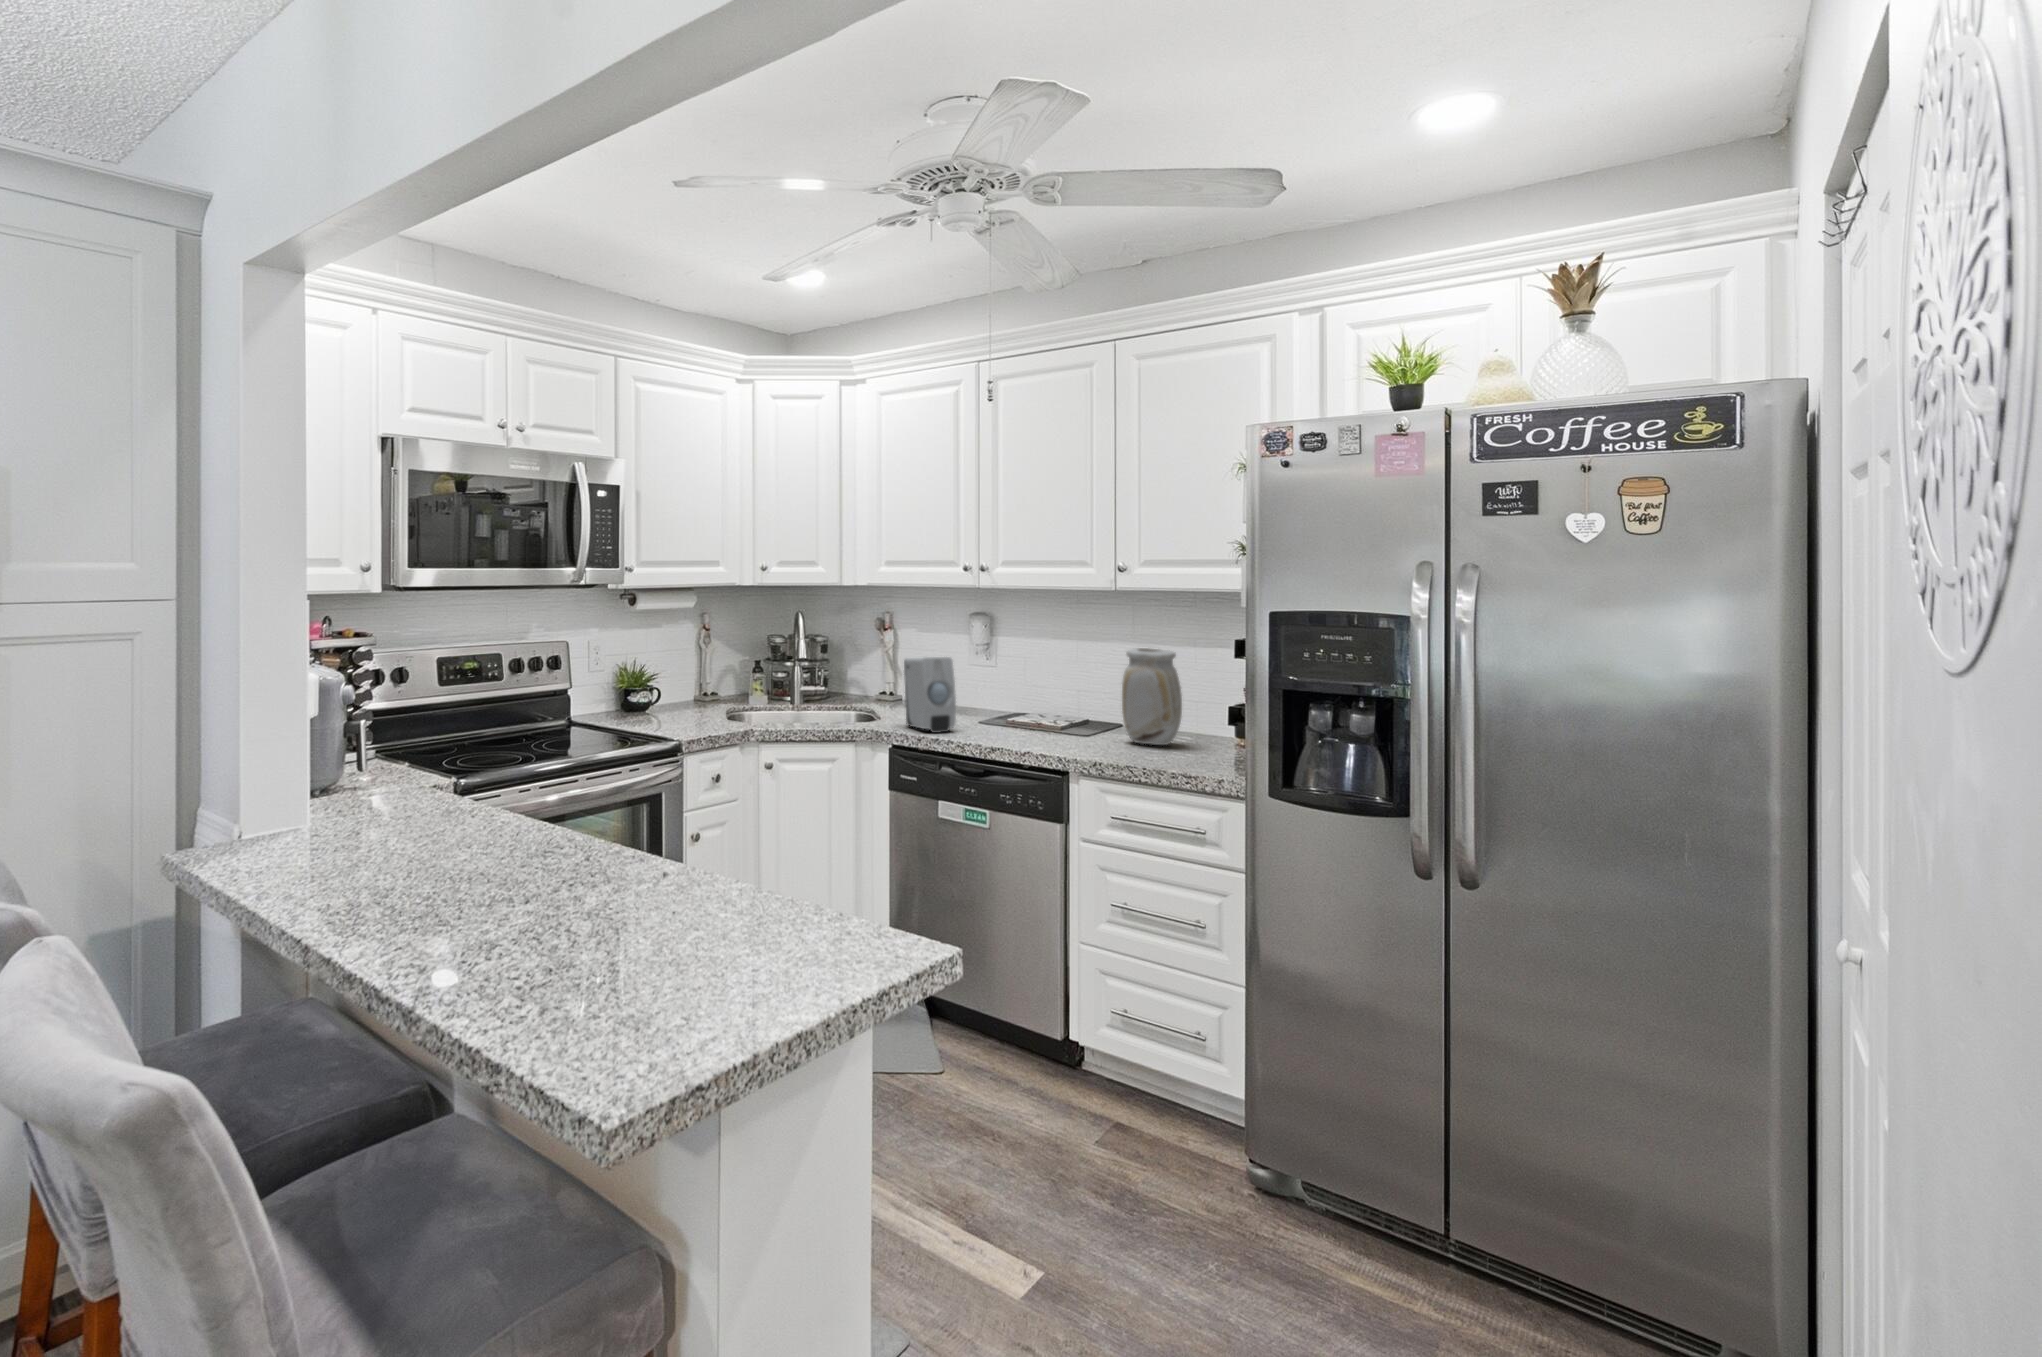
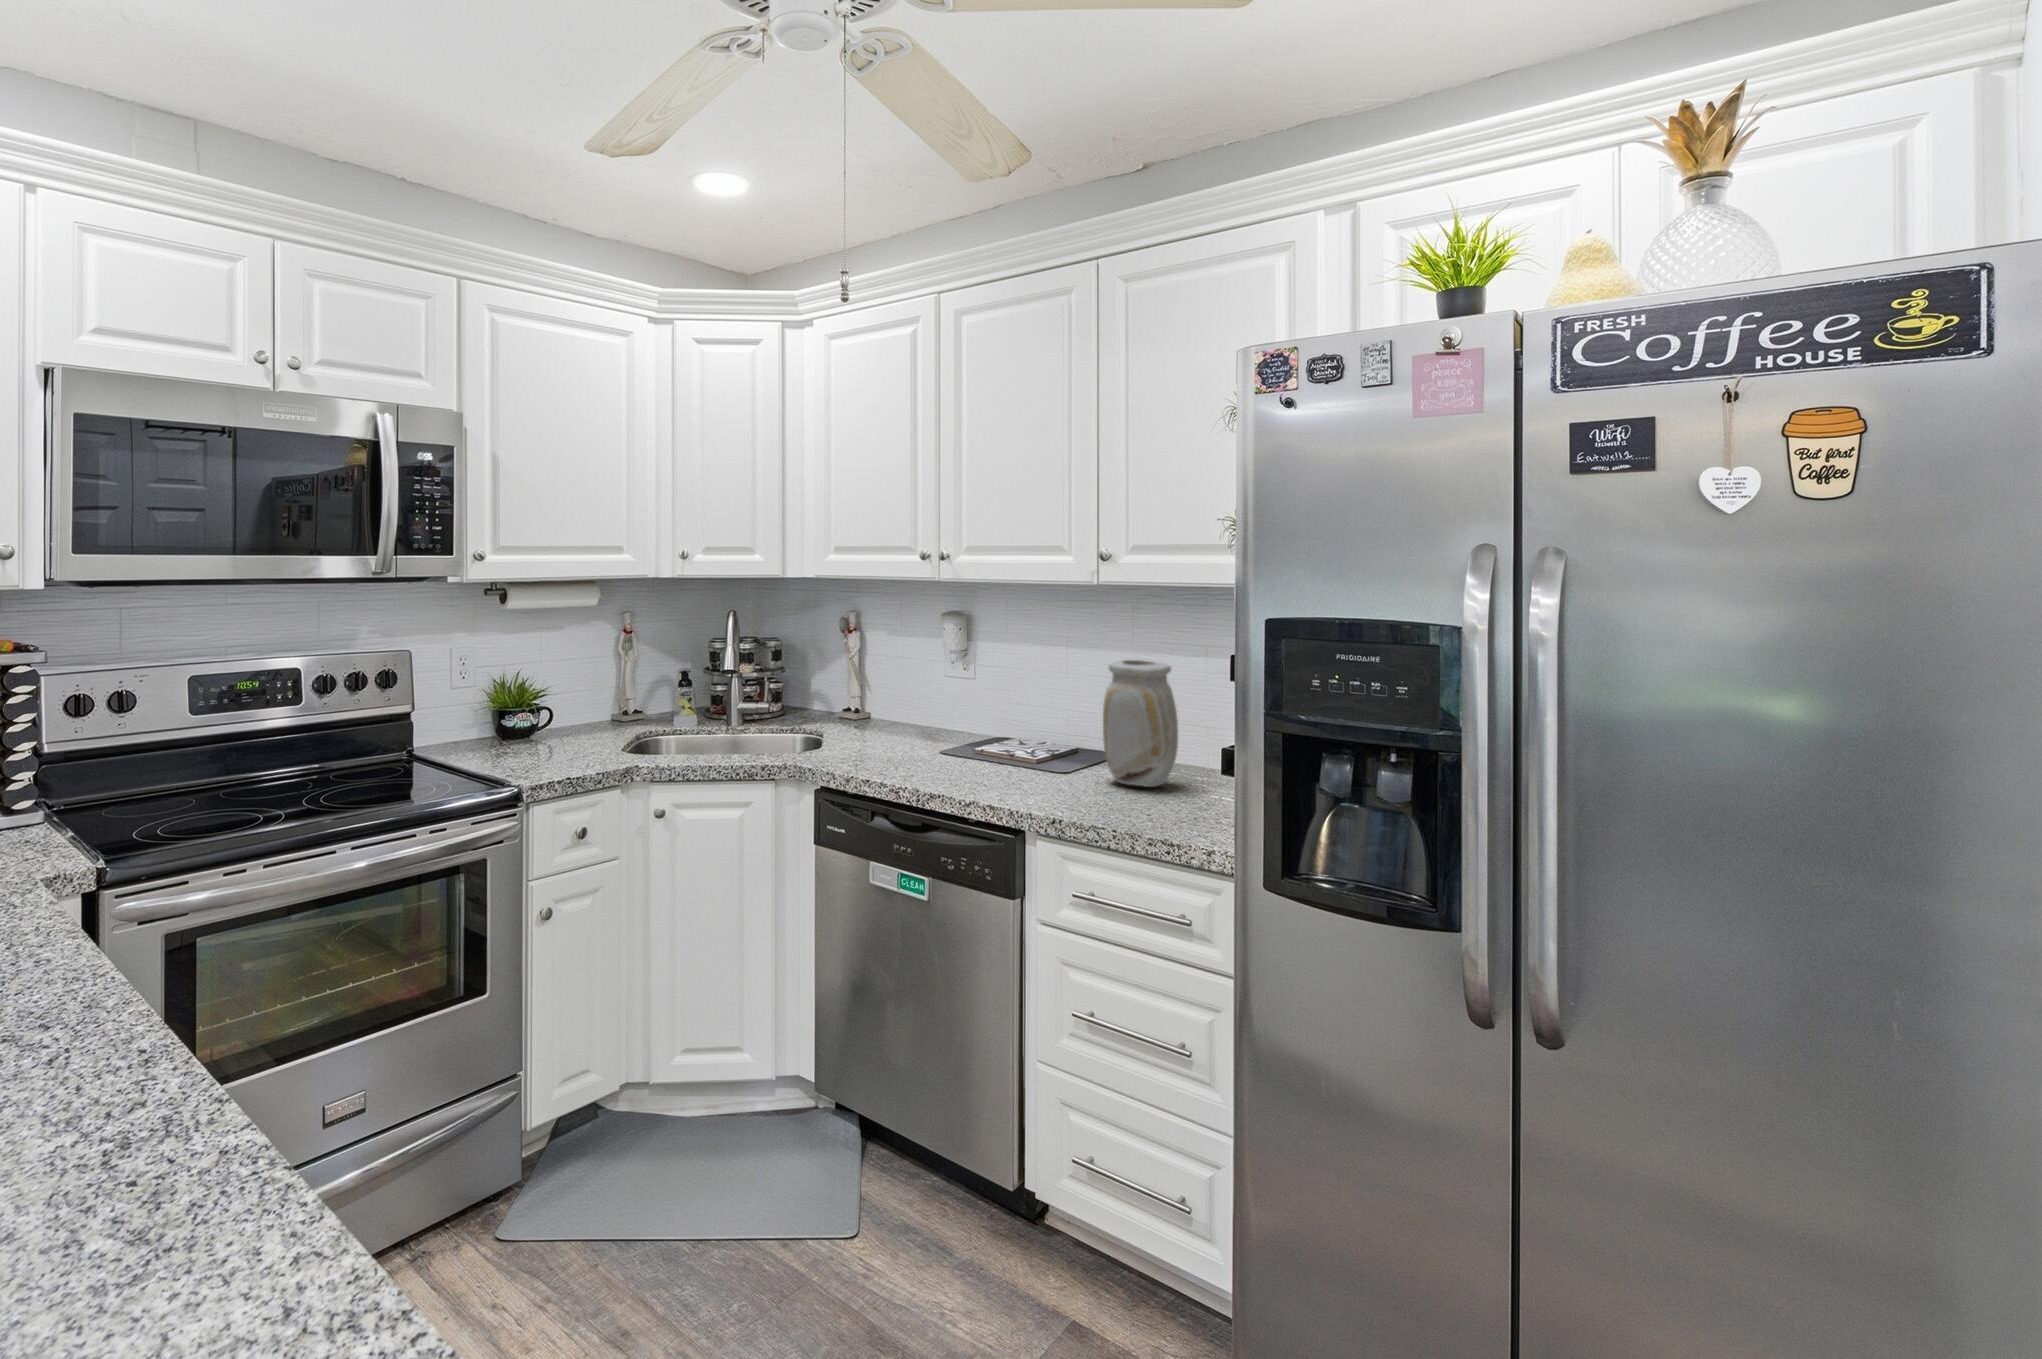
soap dispenser: present [904,657,956,733] -> none [839,670,898,769]

